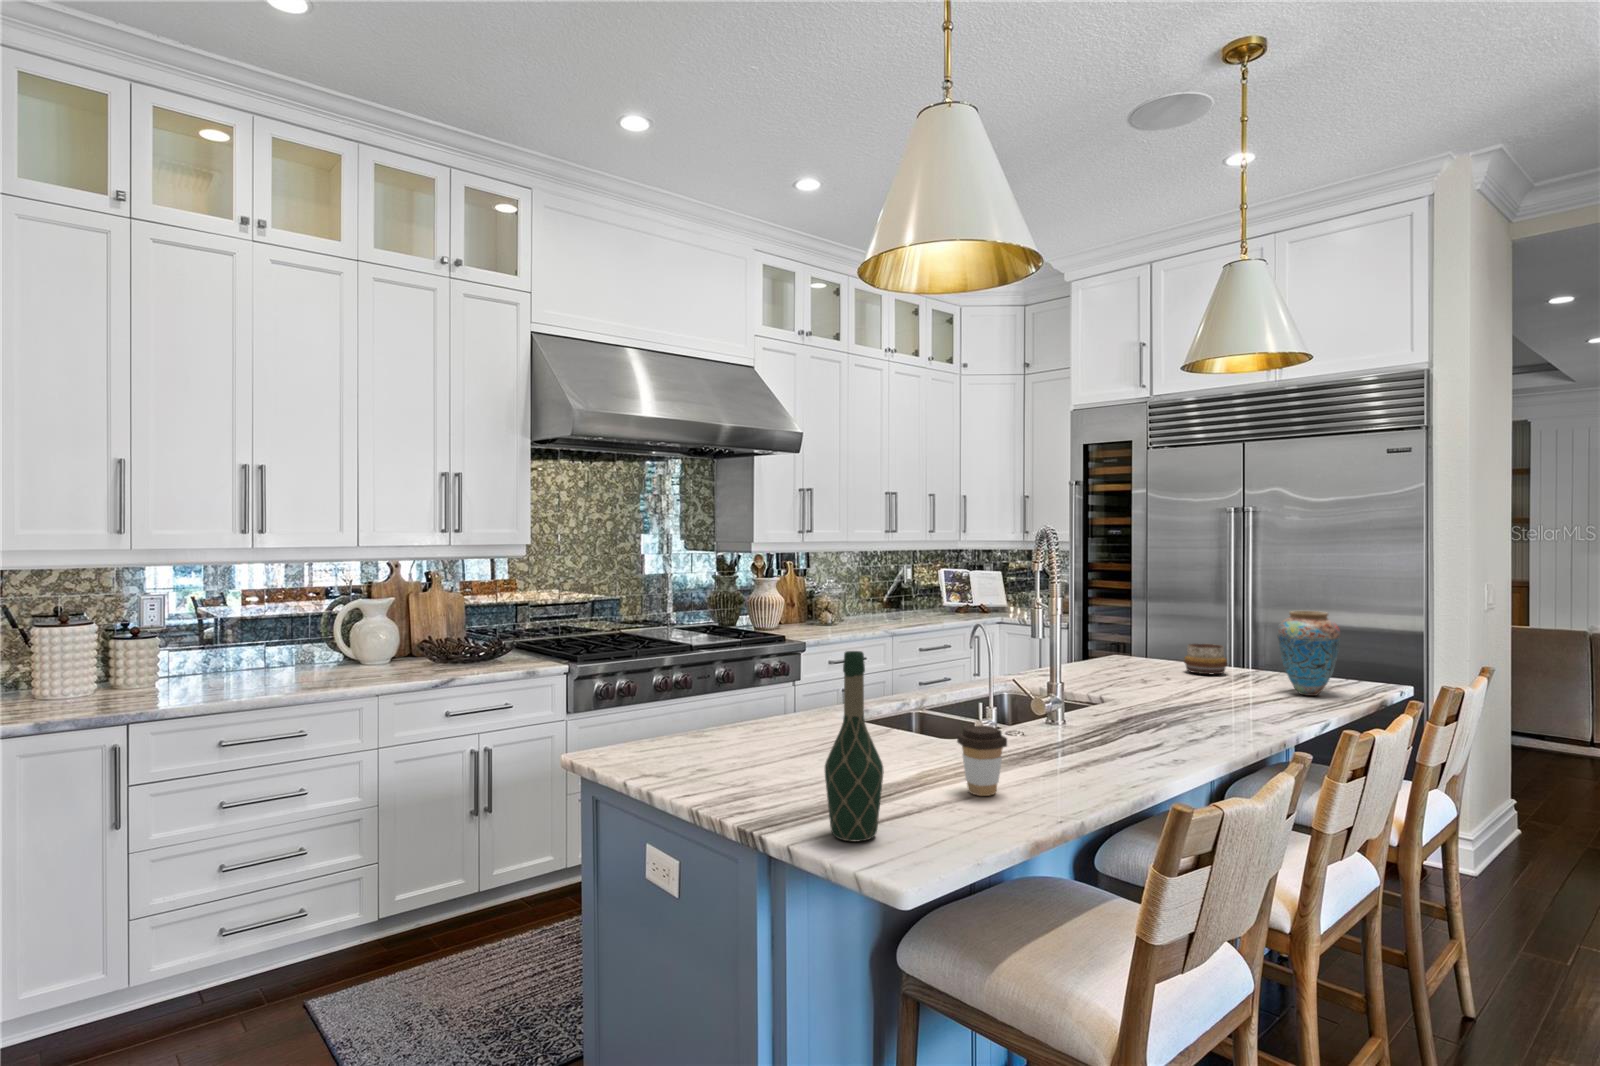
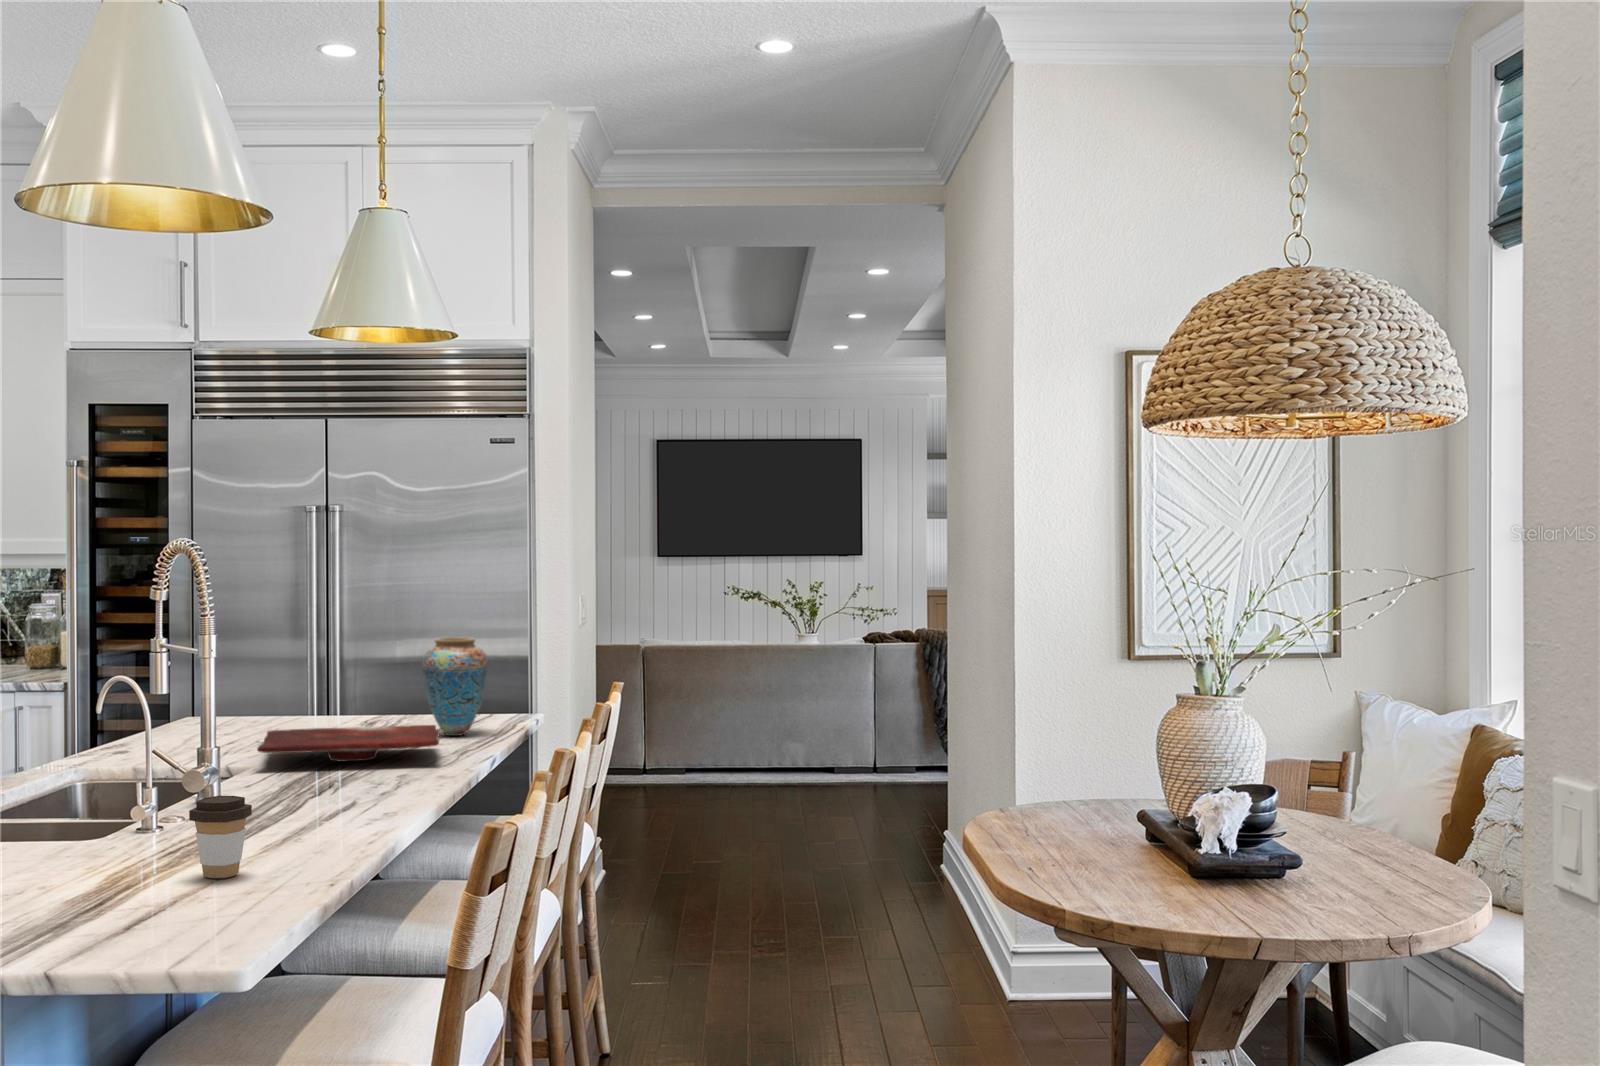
decorative bowl: present [1184,644,1227,674] -> none [299,688,353,727]
wine bottle: present [825,651,884,842] -> none [93,713,170,941]
cutting board: none [1112,673,1279,706] -> present [257,725,439,762]

